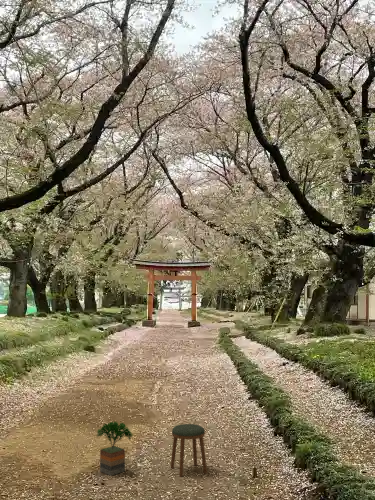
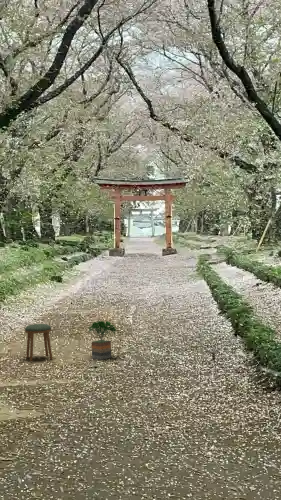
stool: present [171,424,207,477] -> present [25,324,53,362]

